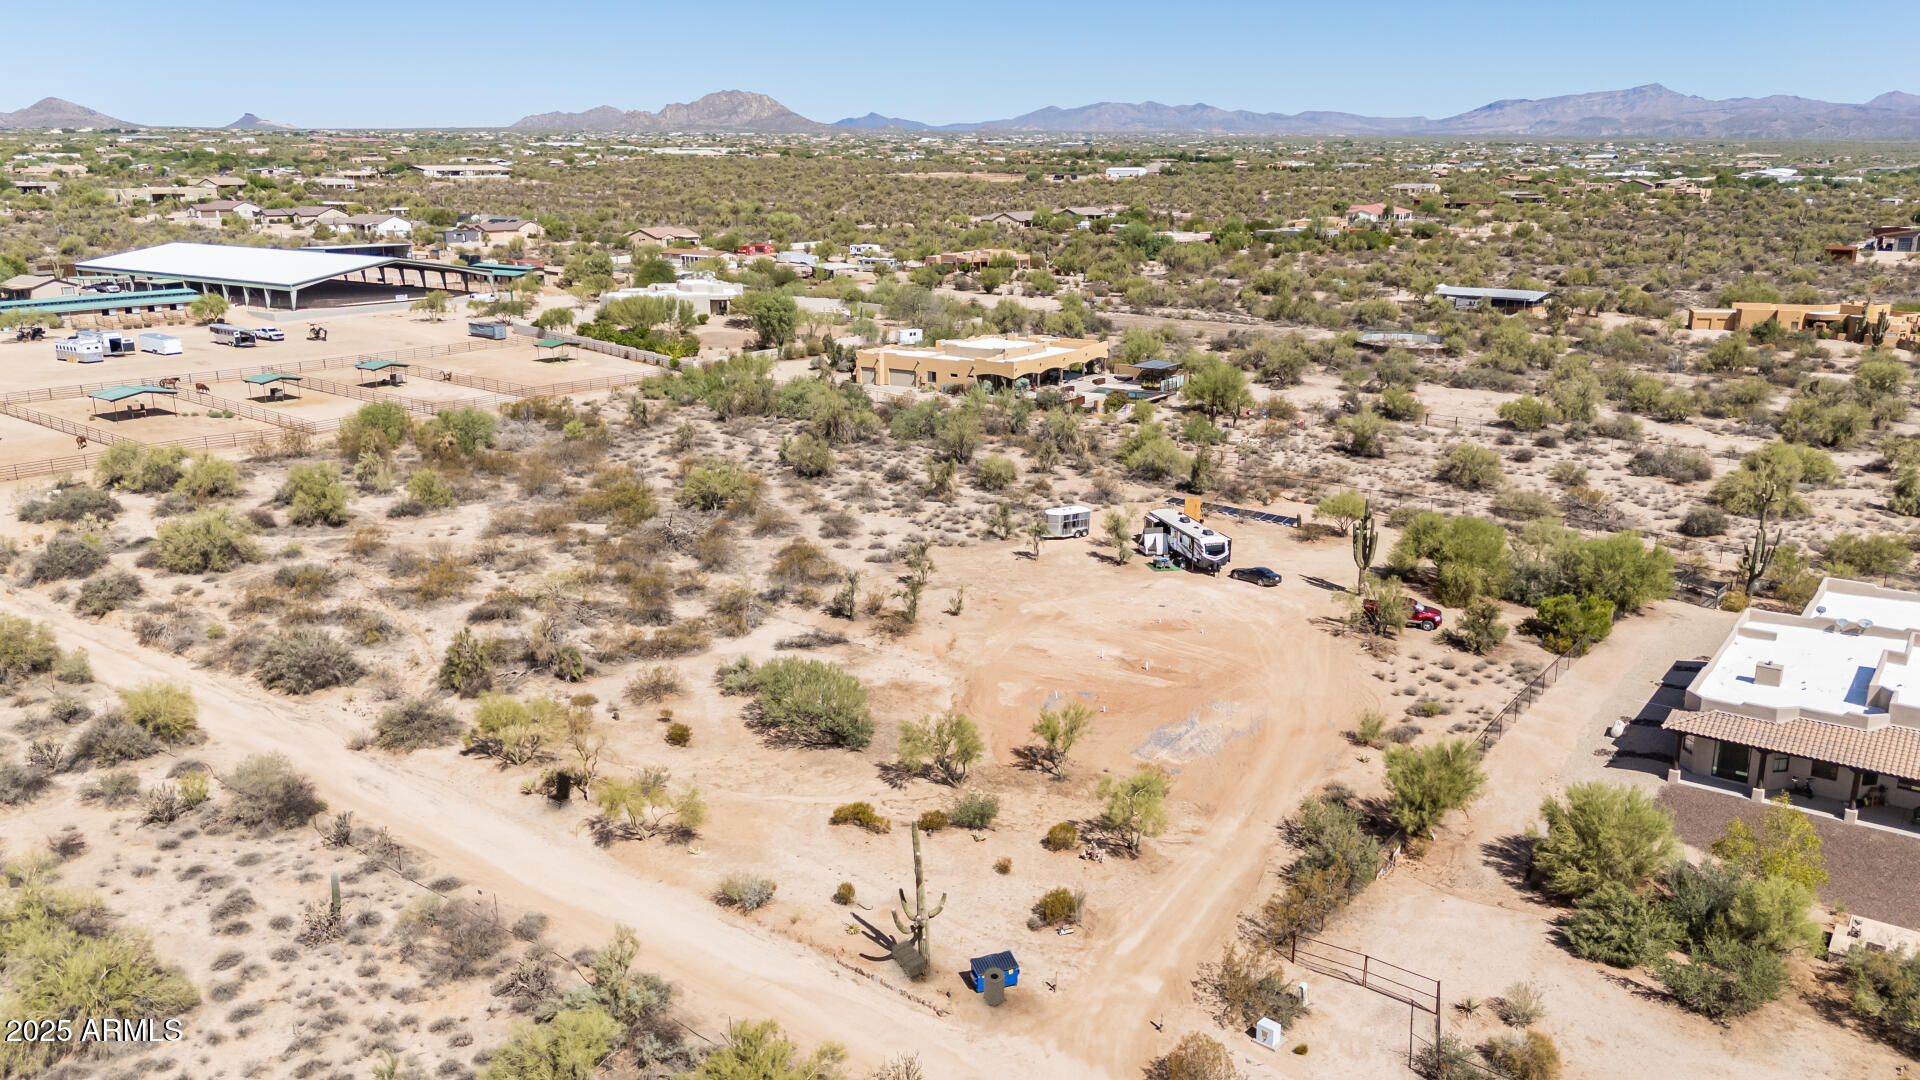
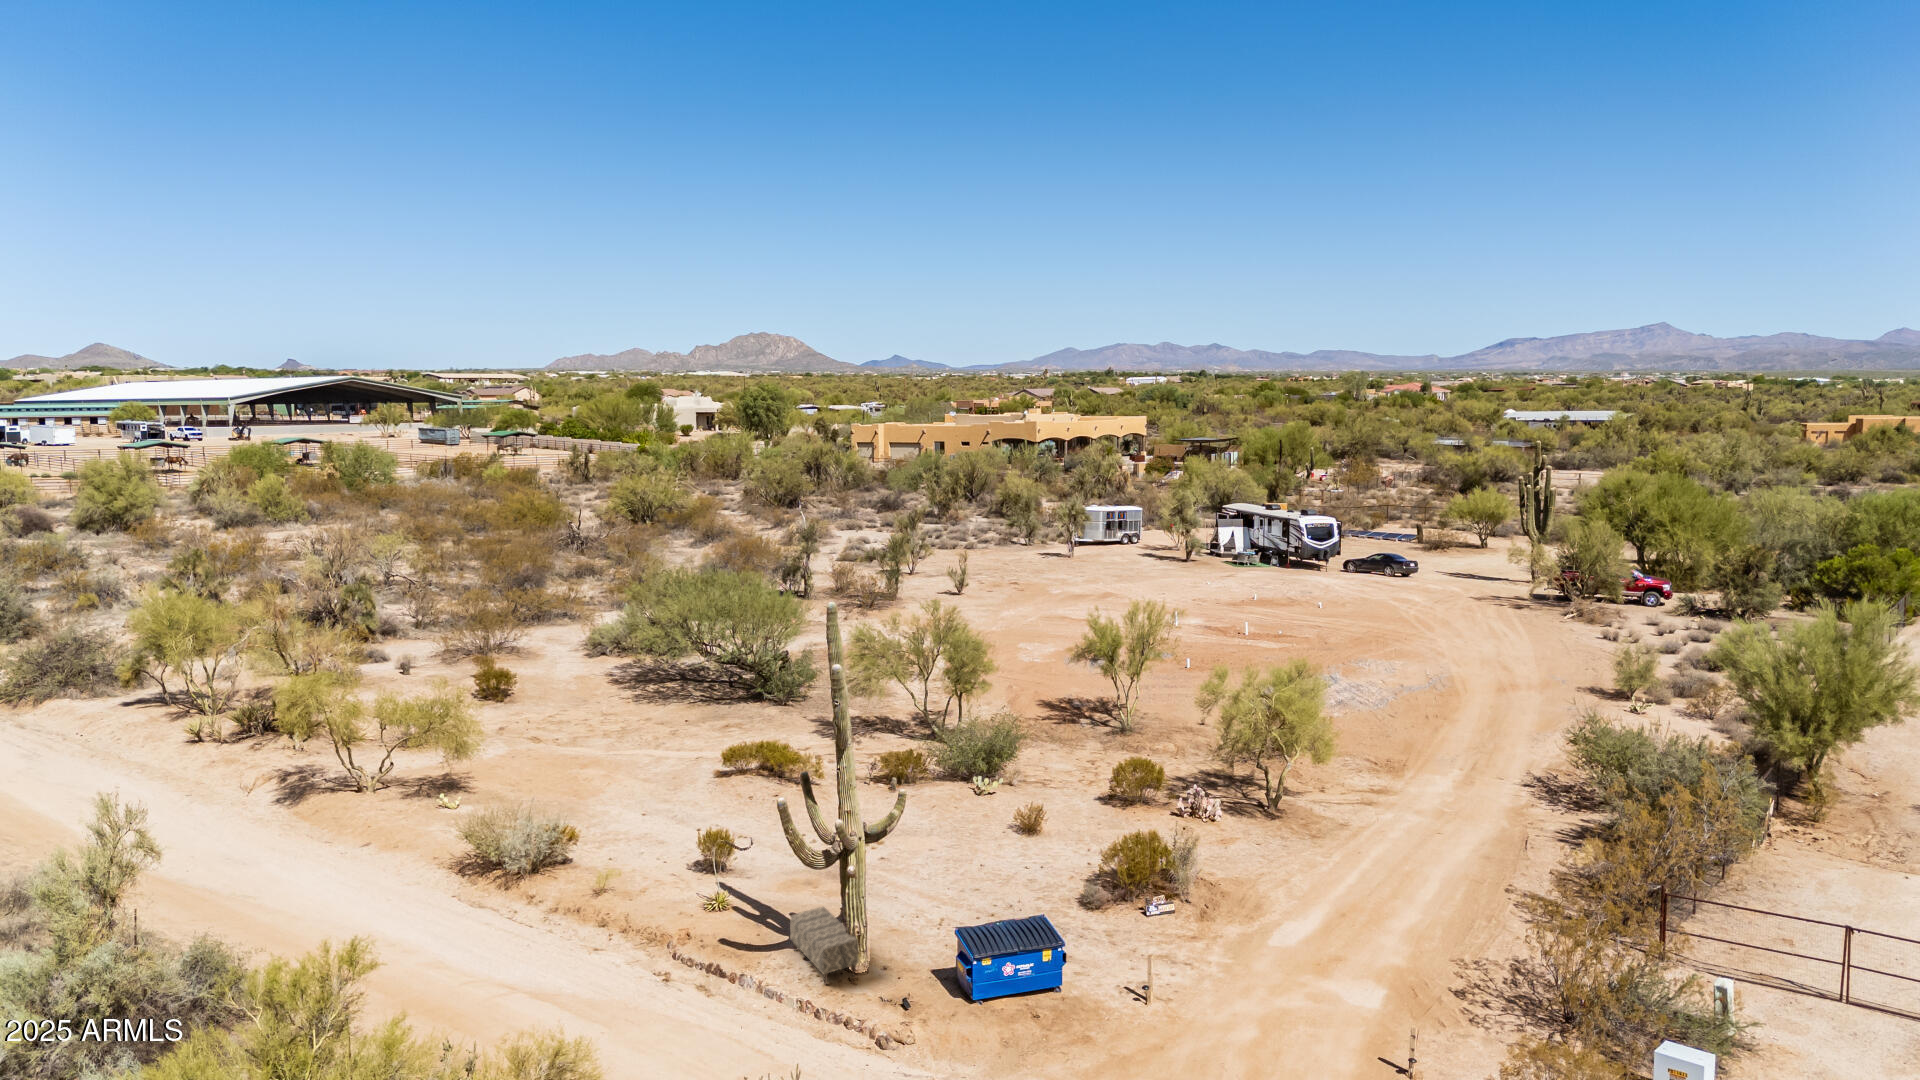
lounge chair: present [547,772,571,805] -> none [228,692,283,752]
trash can: present [984,967,1005,1006] -> none [984,941,1032,1030]

